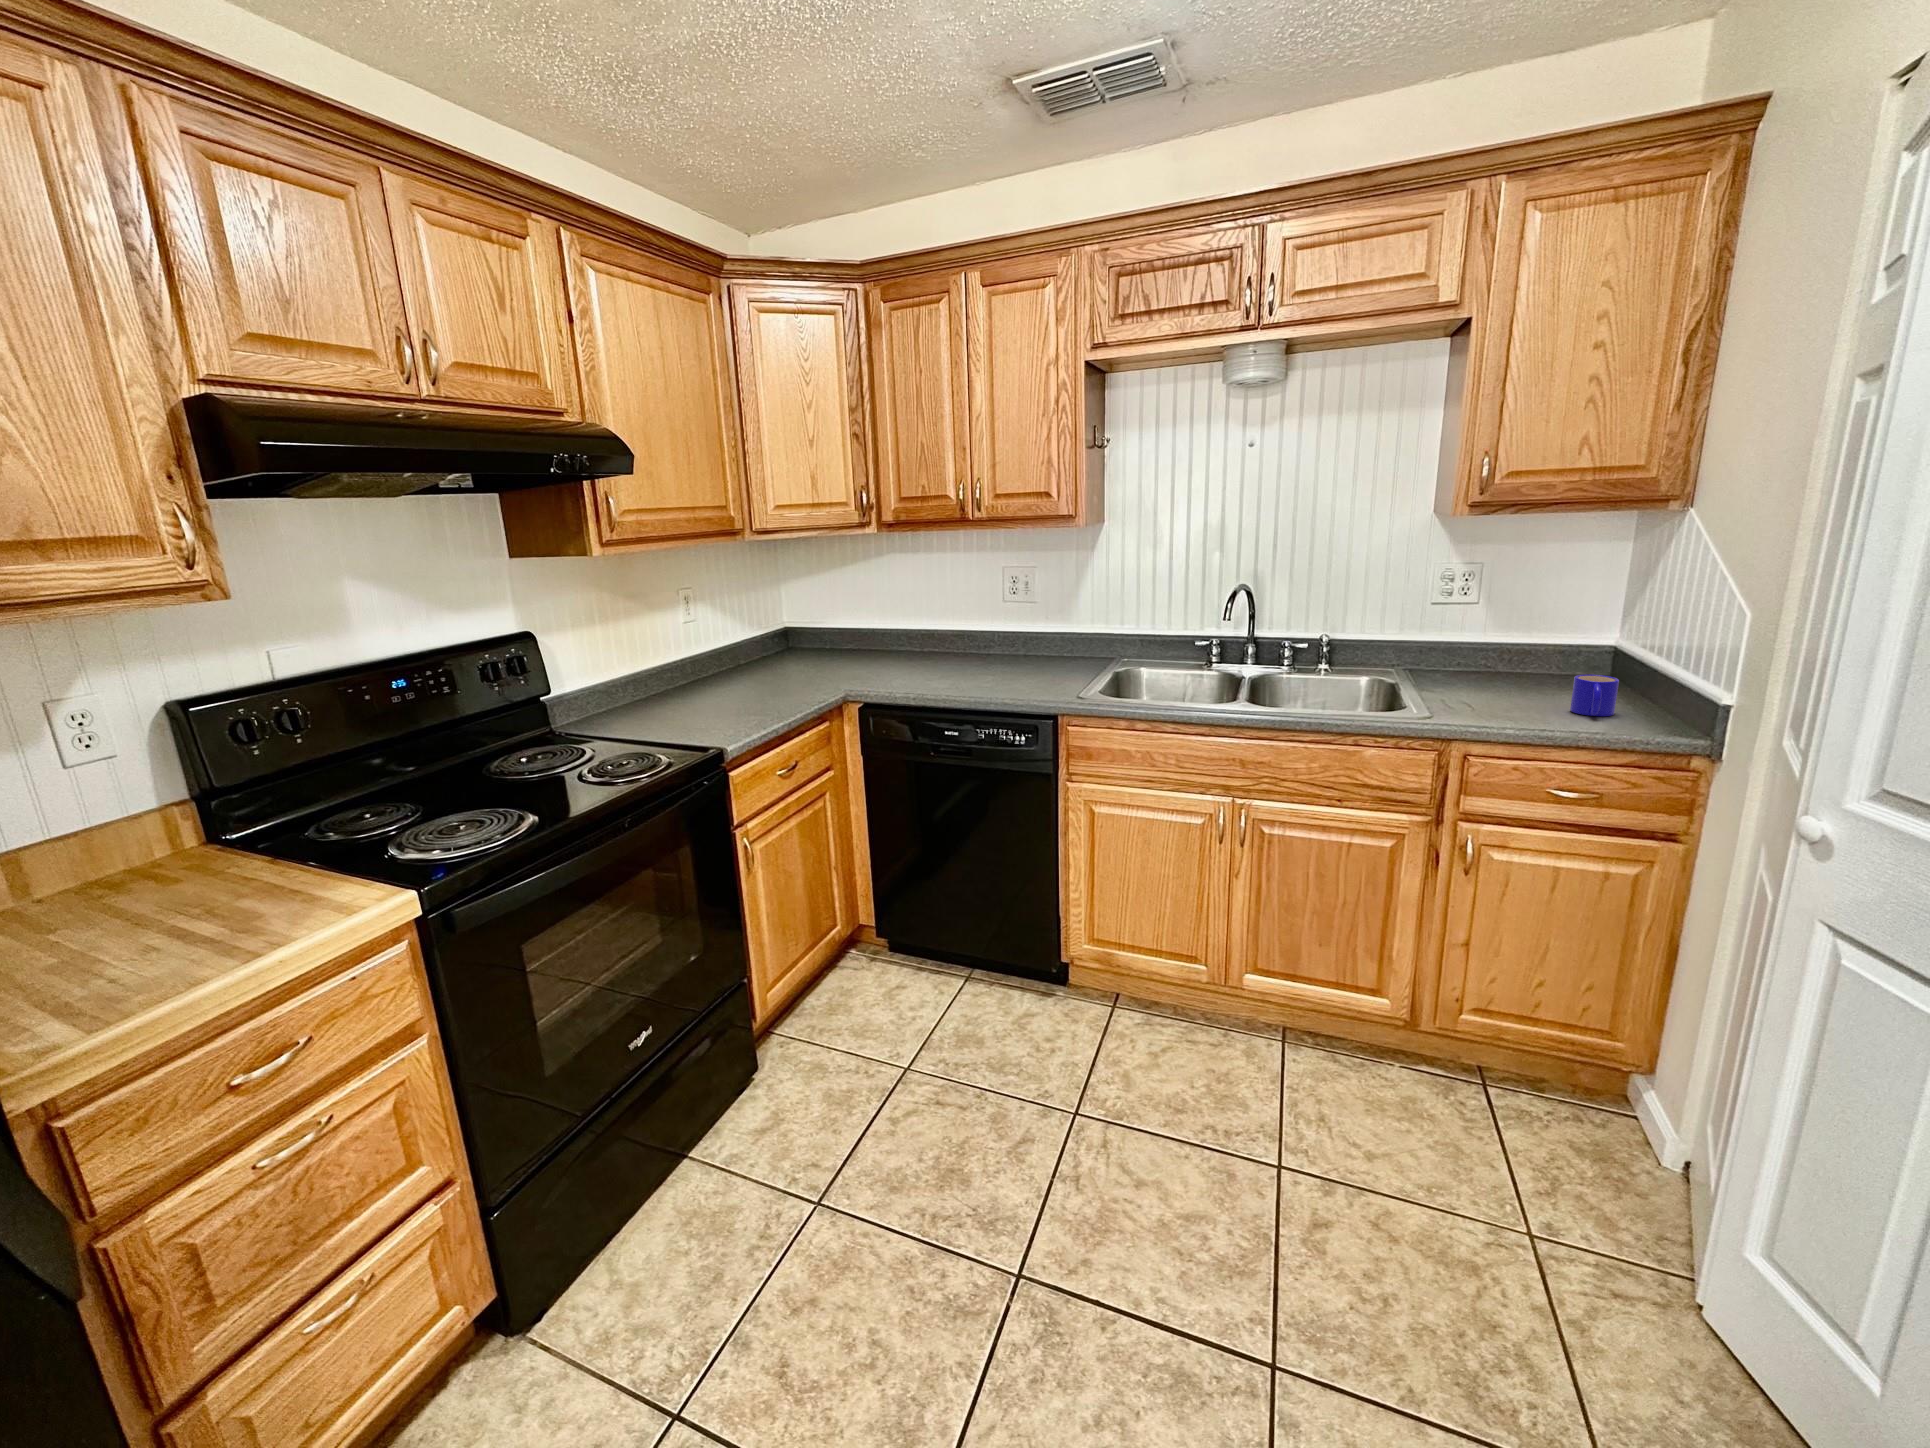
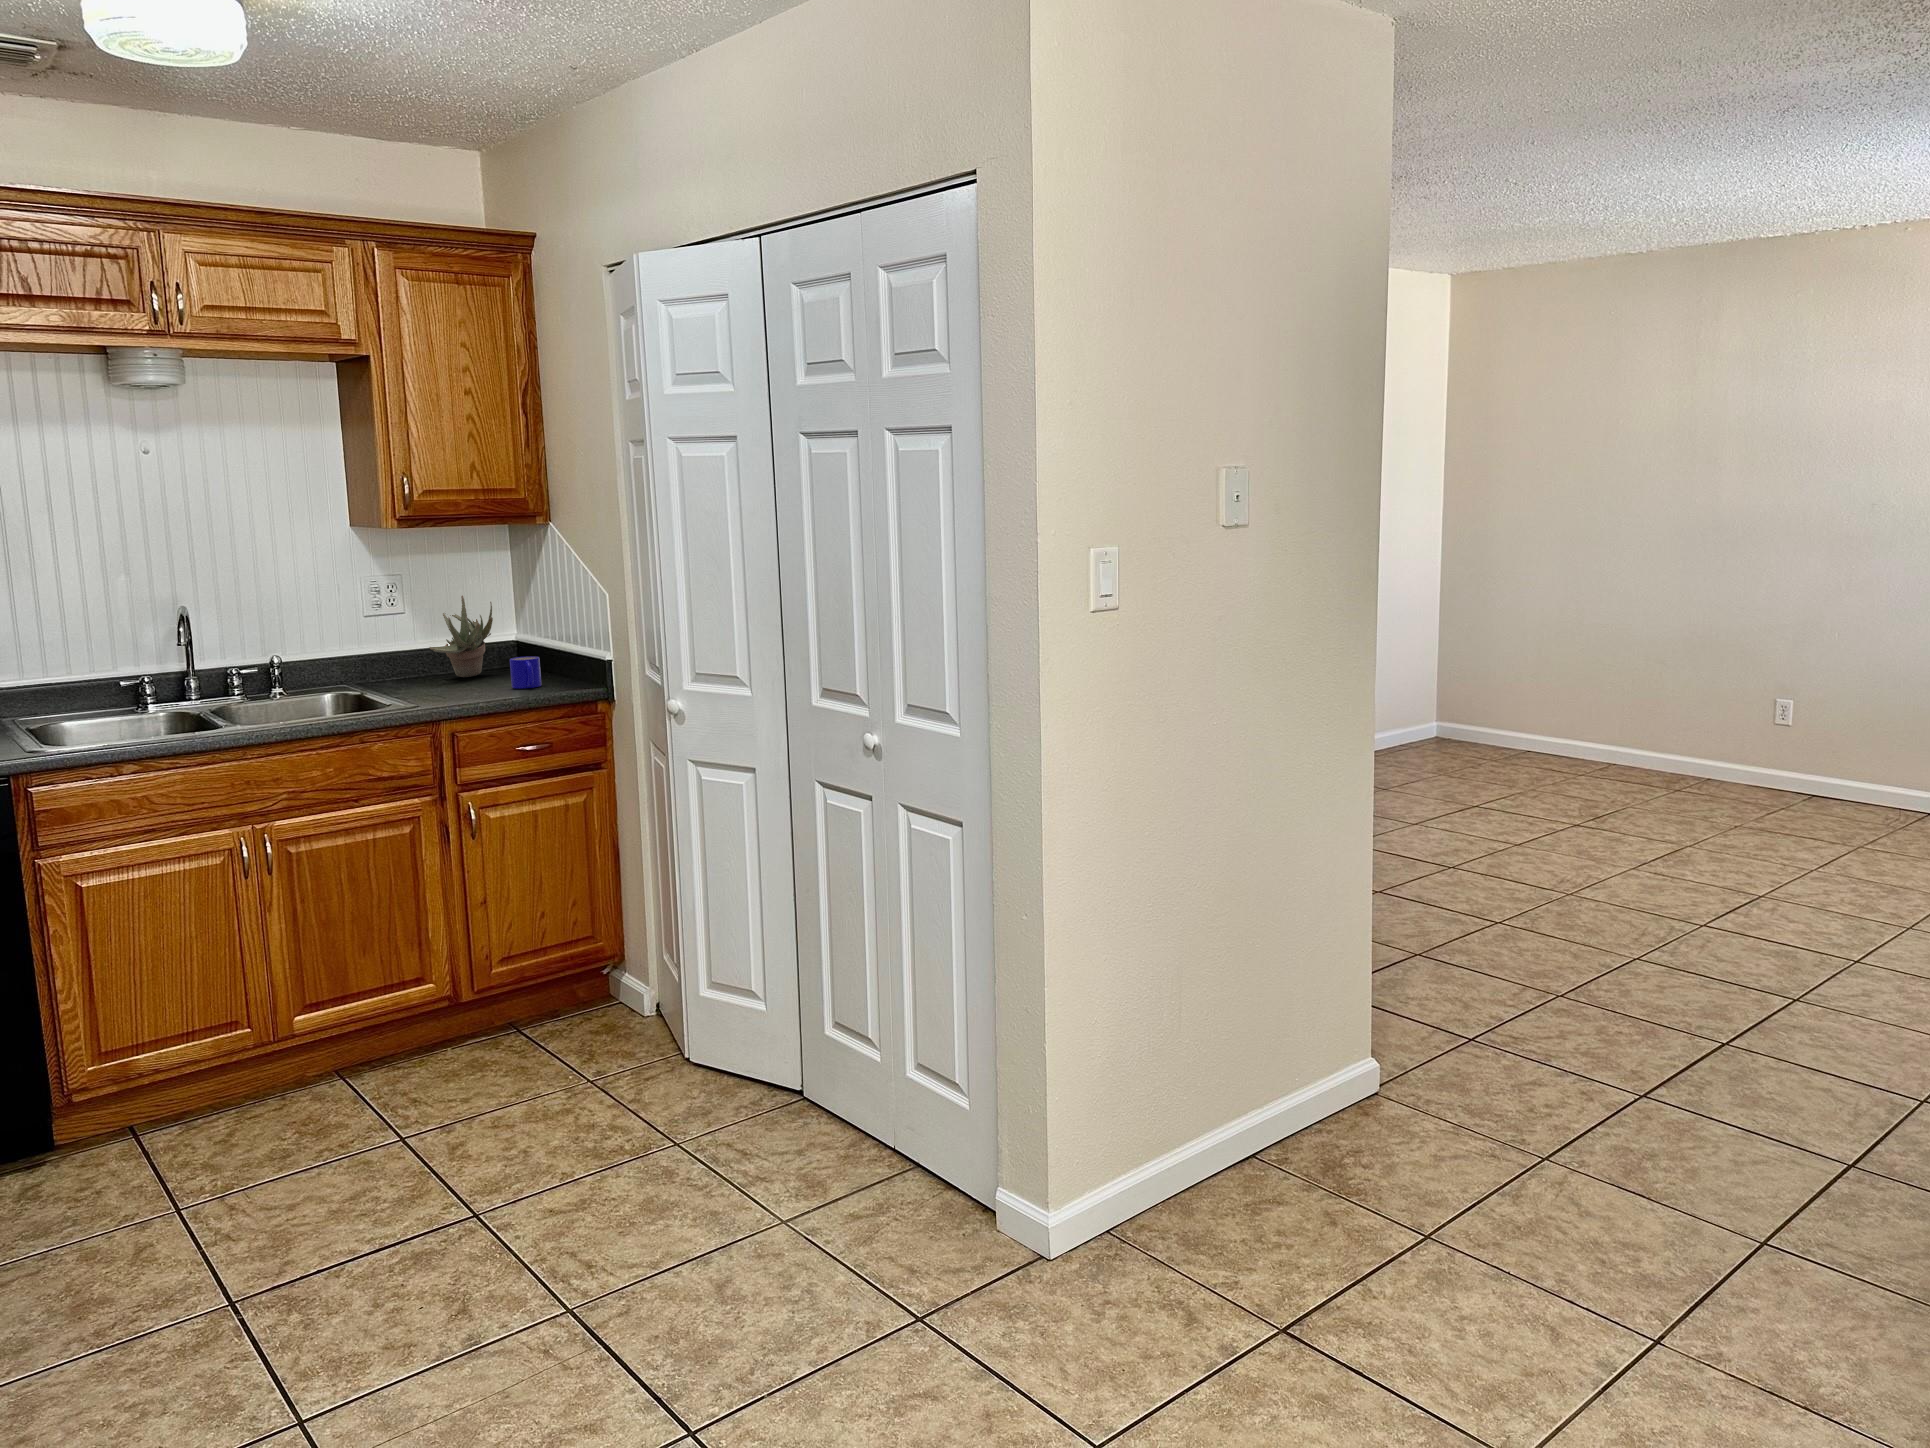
succulent plant: none [1491,588,1587,676] -> present [429,595,493,677]

